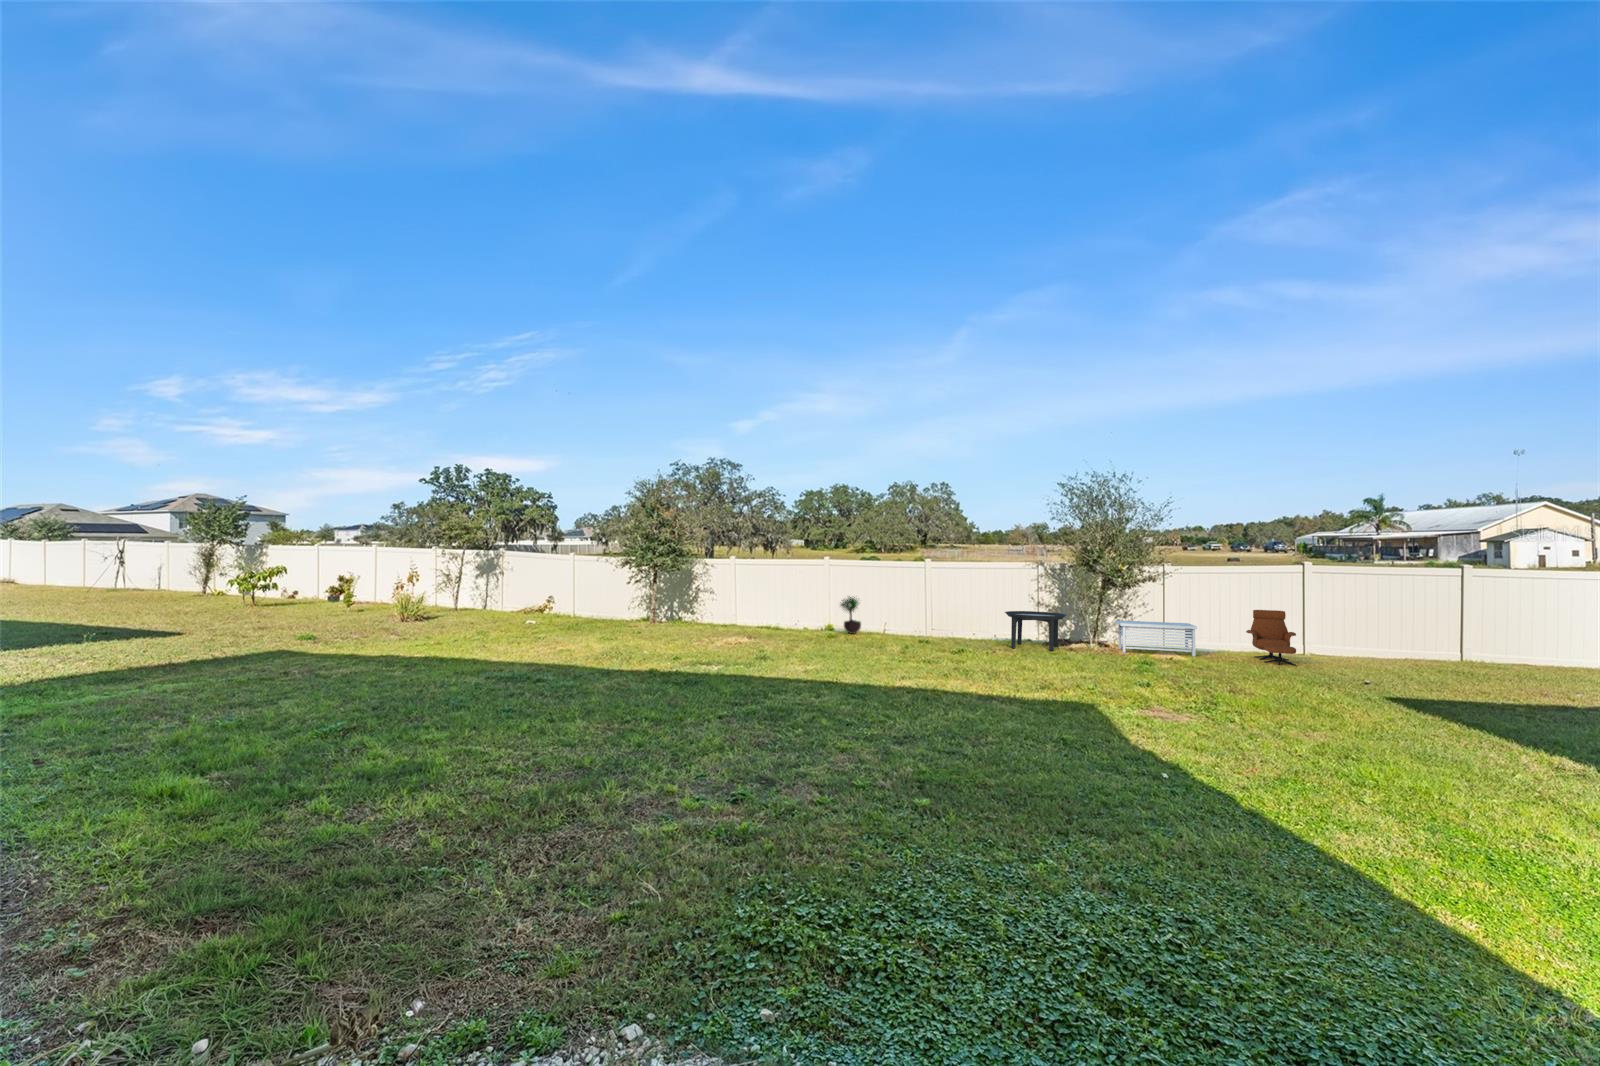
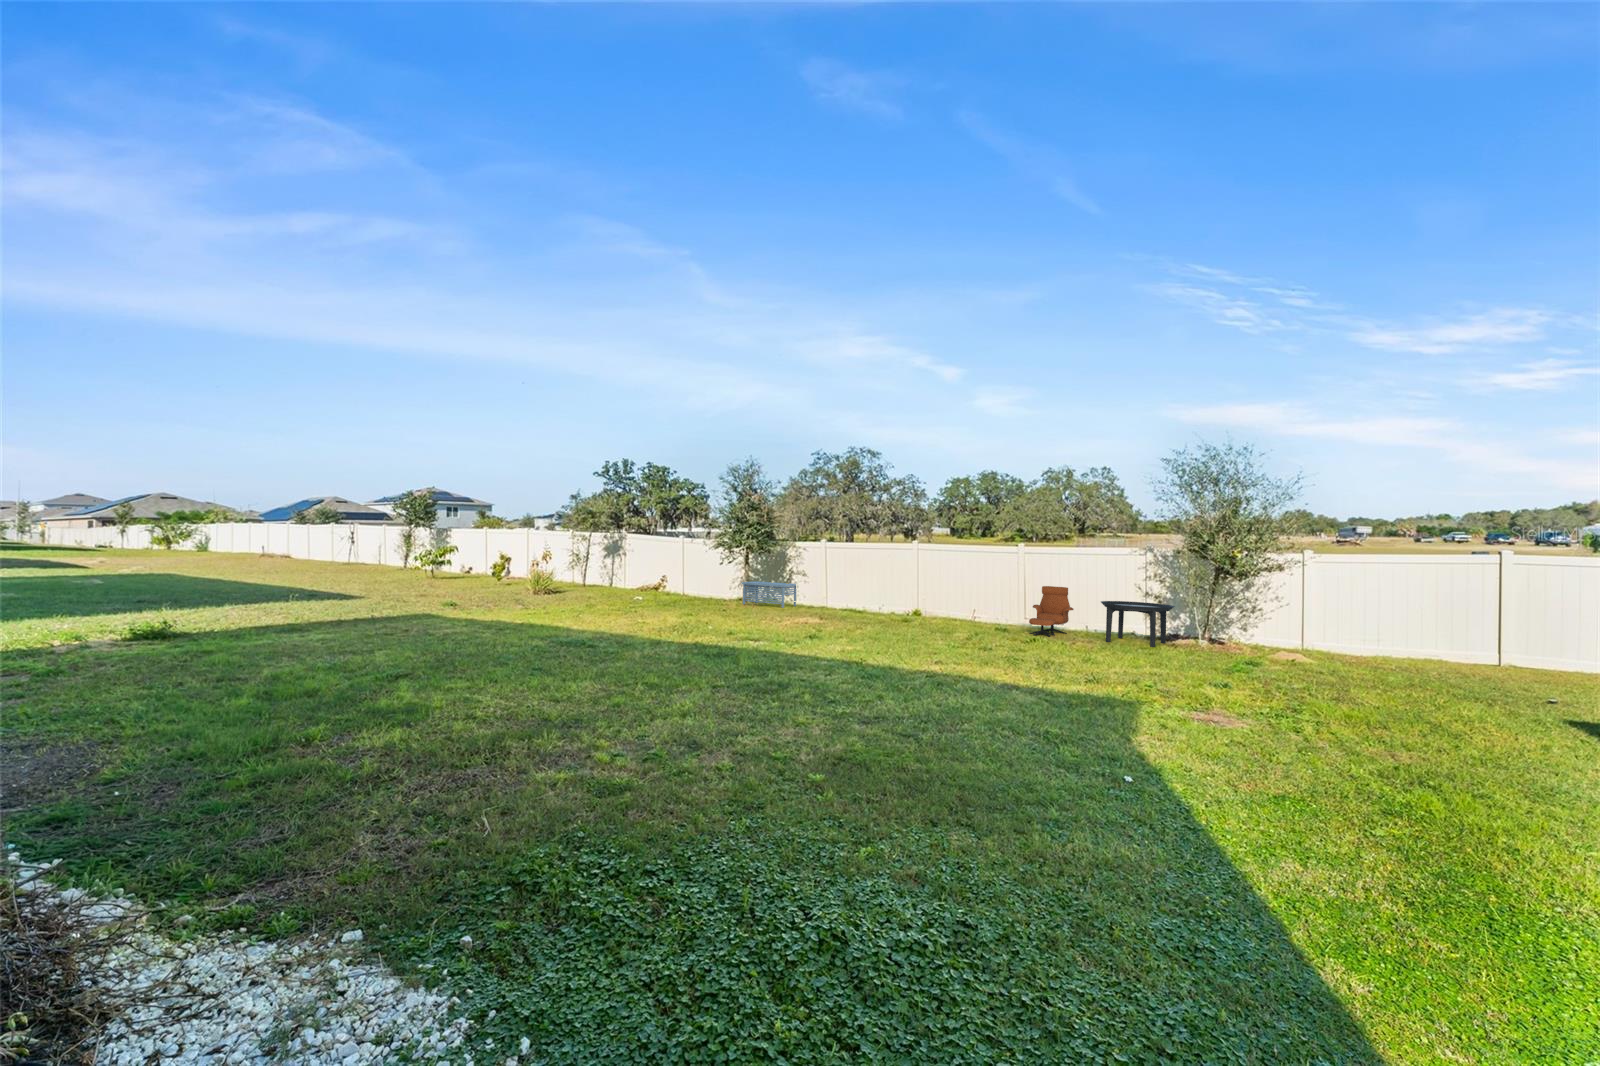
potted tree: present [841,597,861,634] -> none [923,577,948,620]
lounge chair: present [1246,610,1296,665] -> present [1029,586,1074,637]
storage bench: present [1116,620,1197,657] -> present [741,581,797,608]

